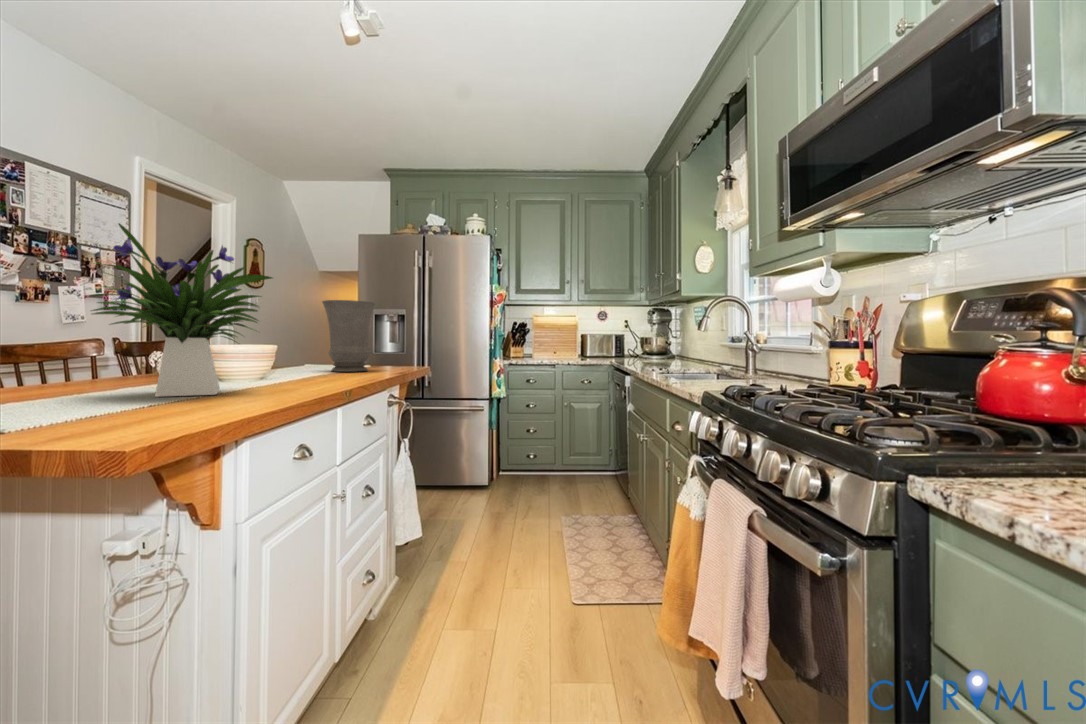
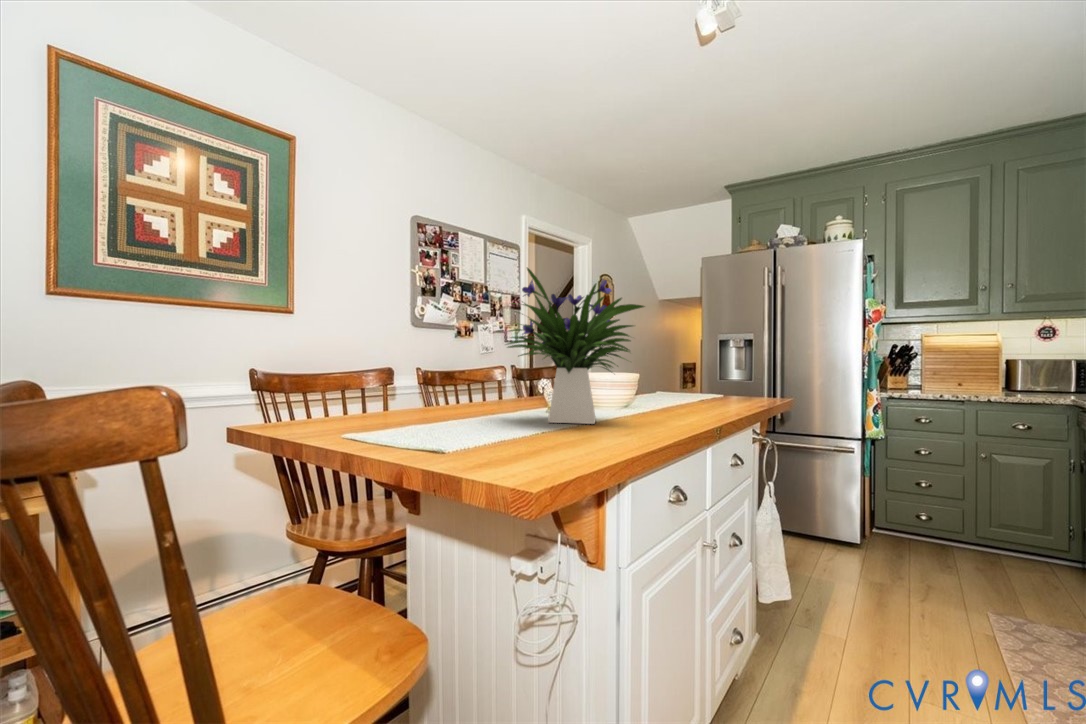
vase: present [322,300,375,372] -> none [676,326,731,402]

